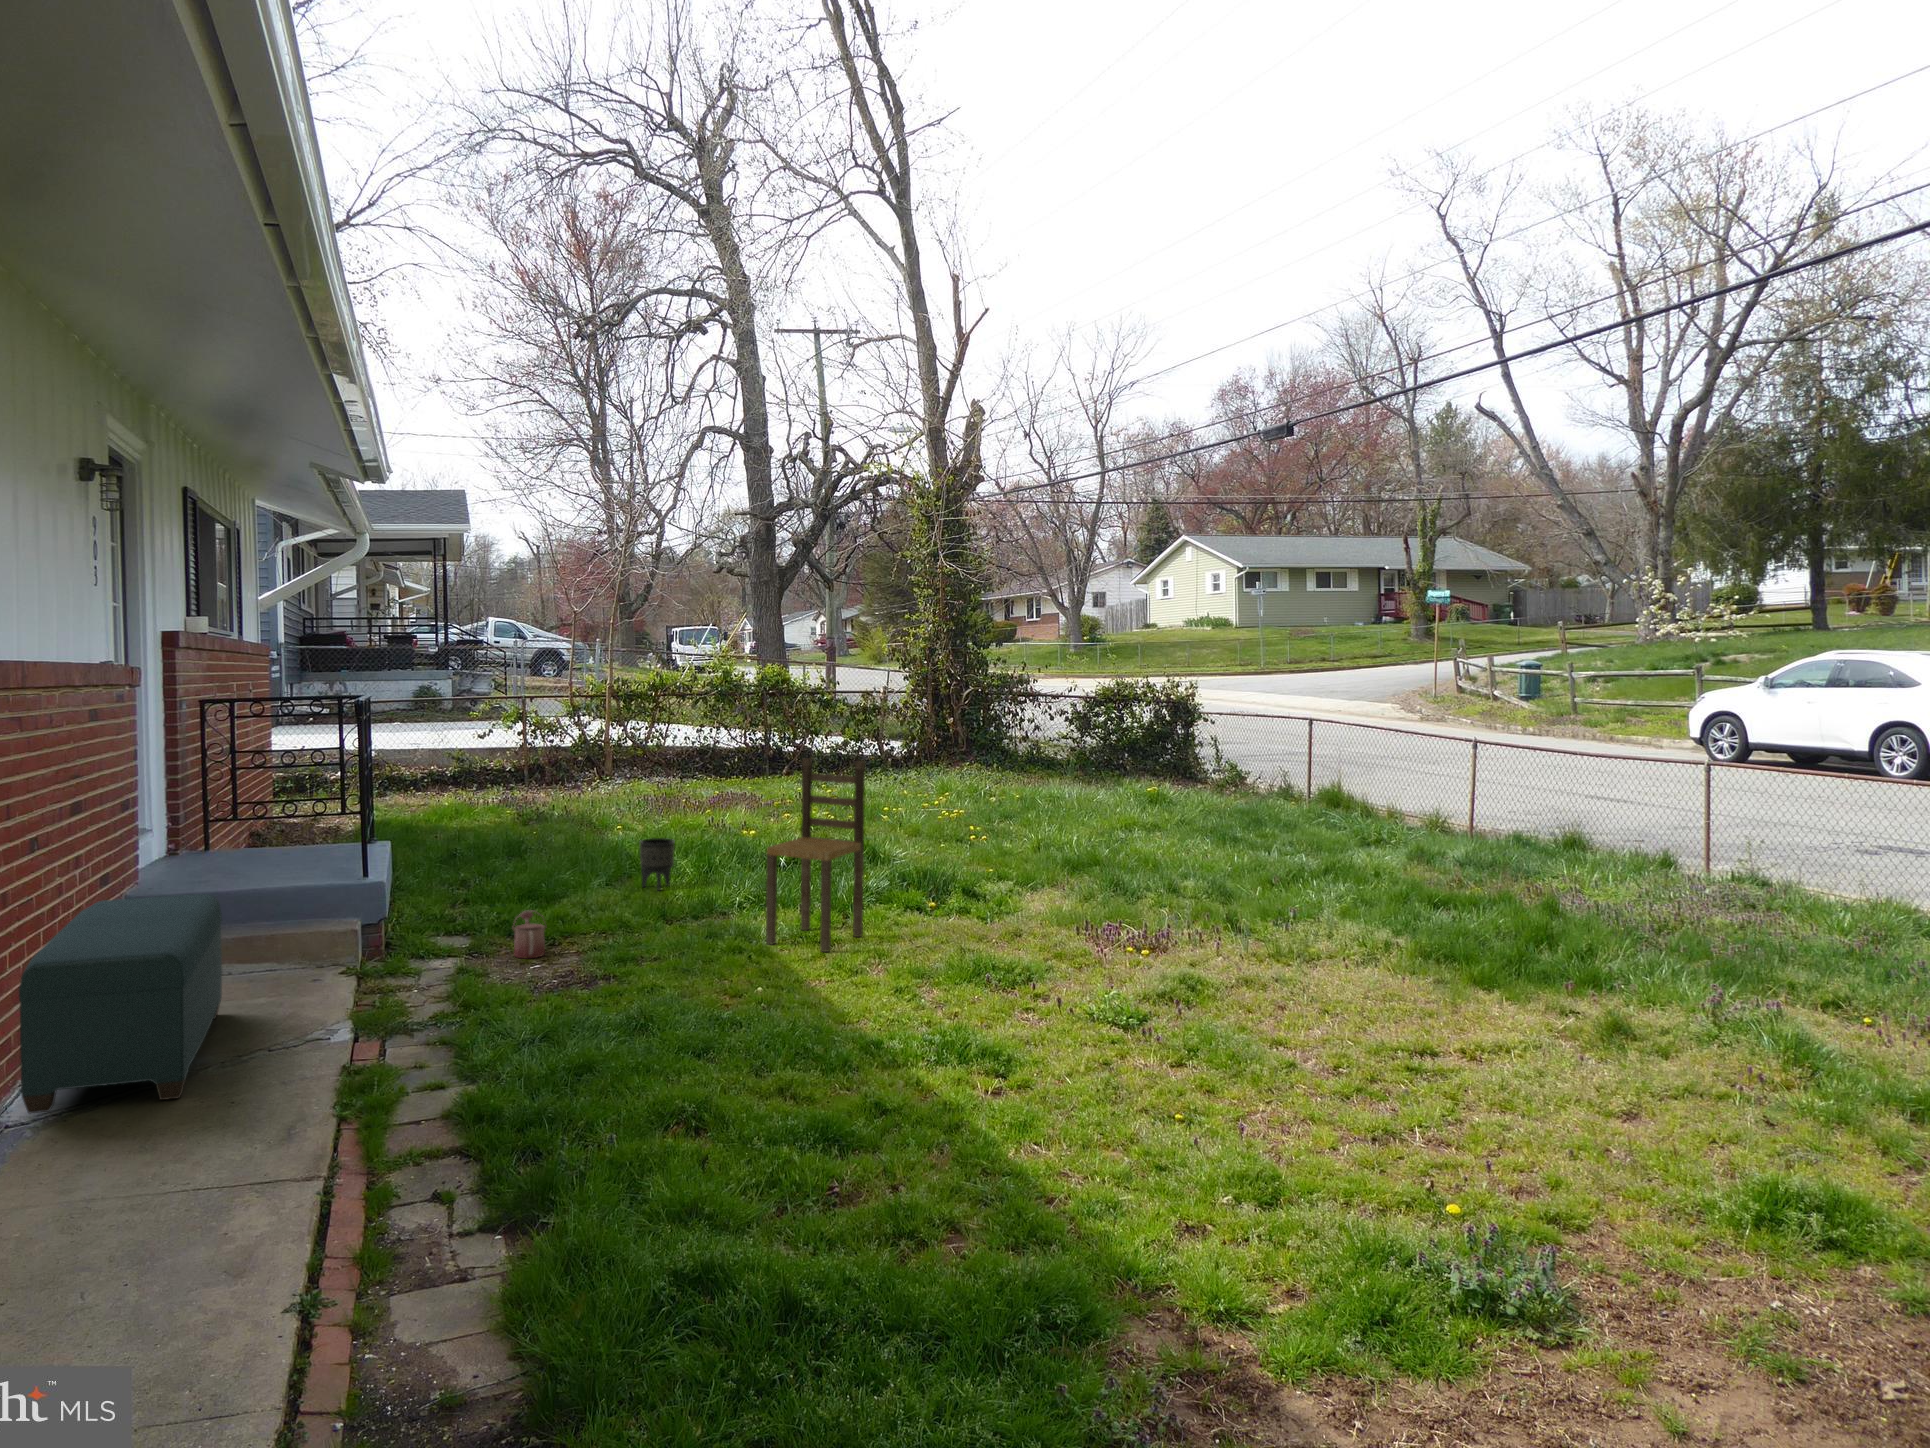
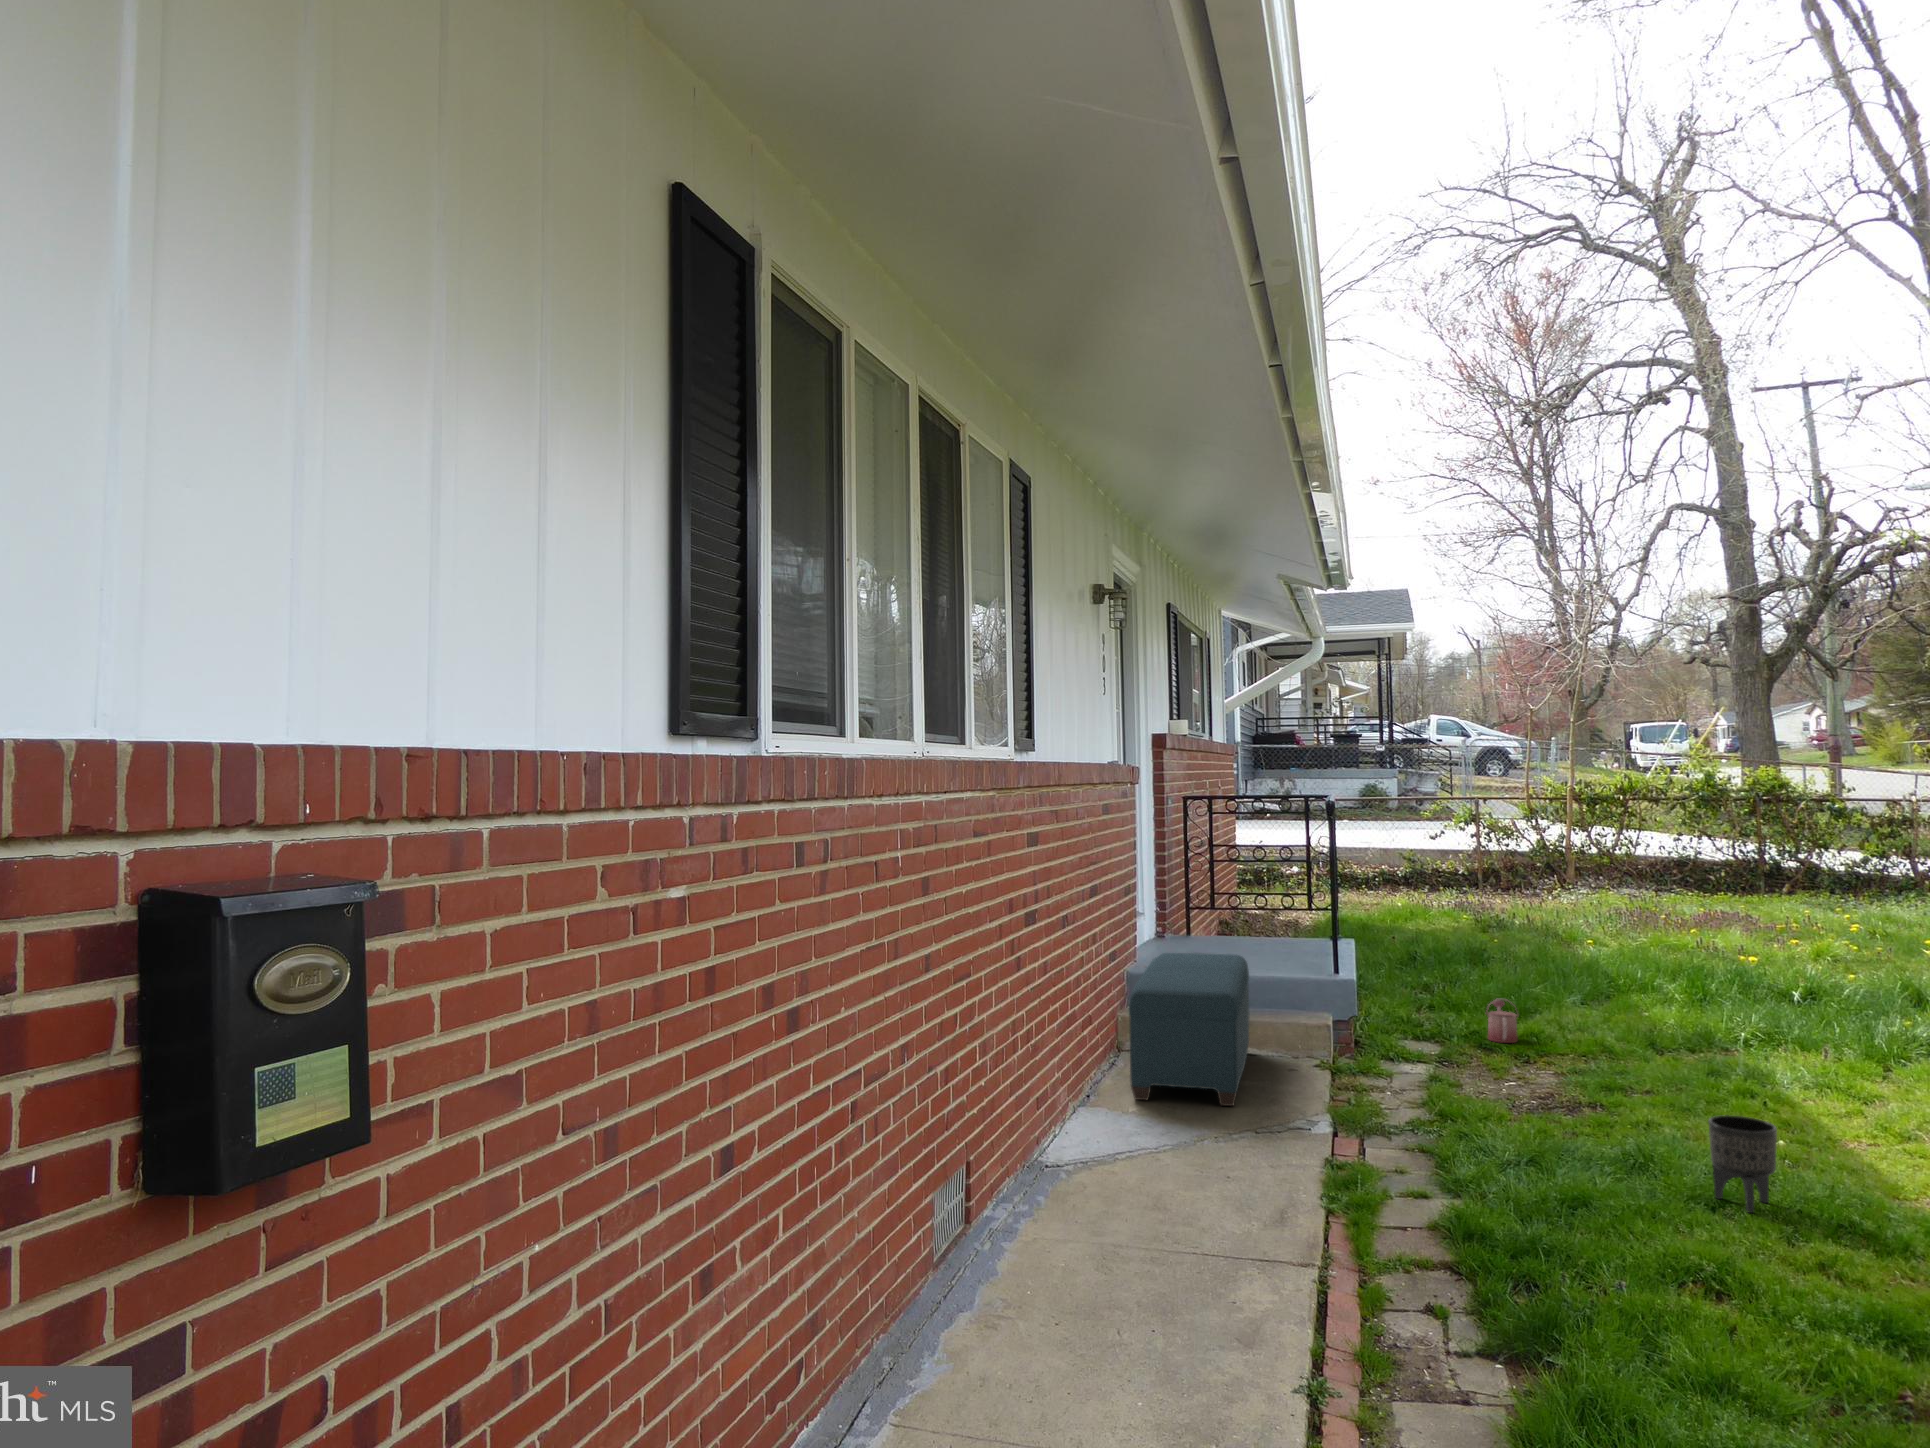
chair: present [766,758,865,952] -> none [1753,870,1876,1076]
planter: present [640,838,675,890] -> present [1708,1115,1777,1213]

